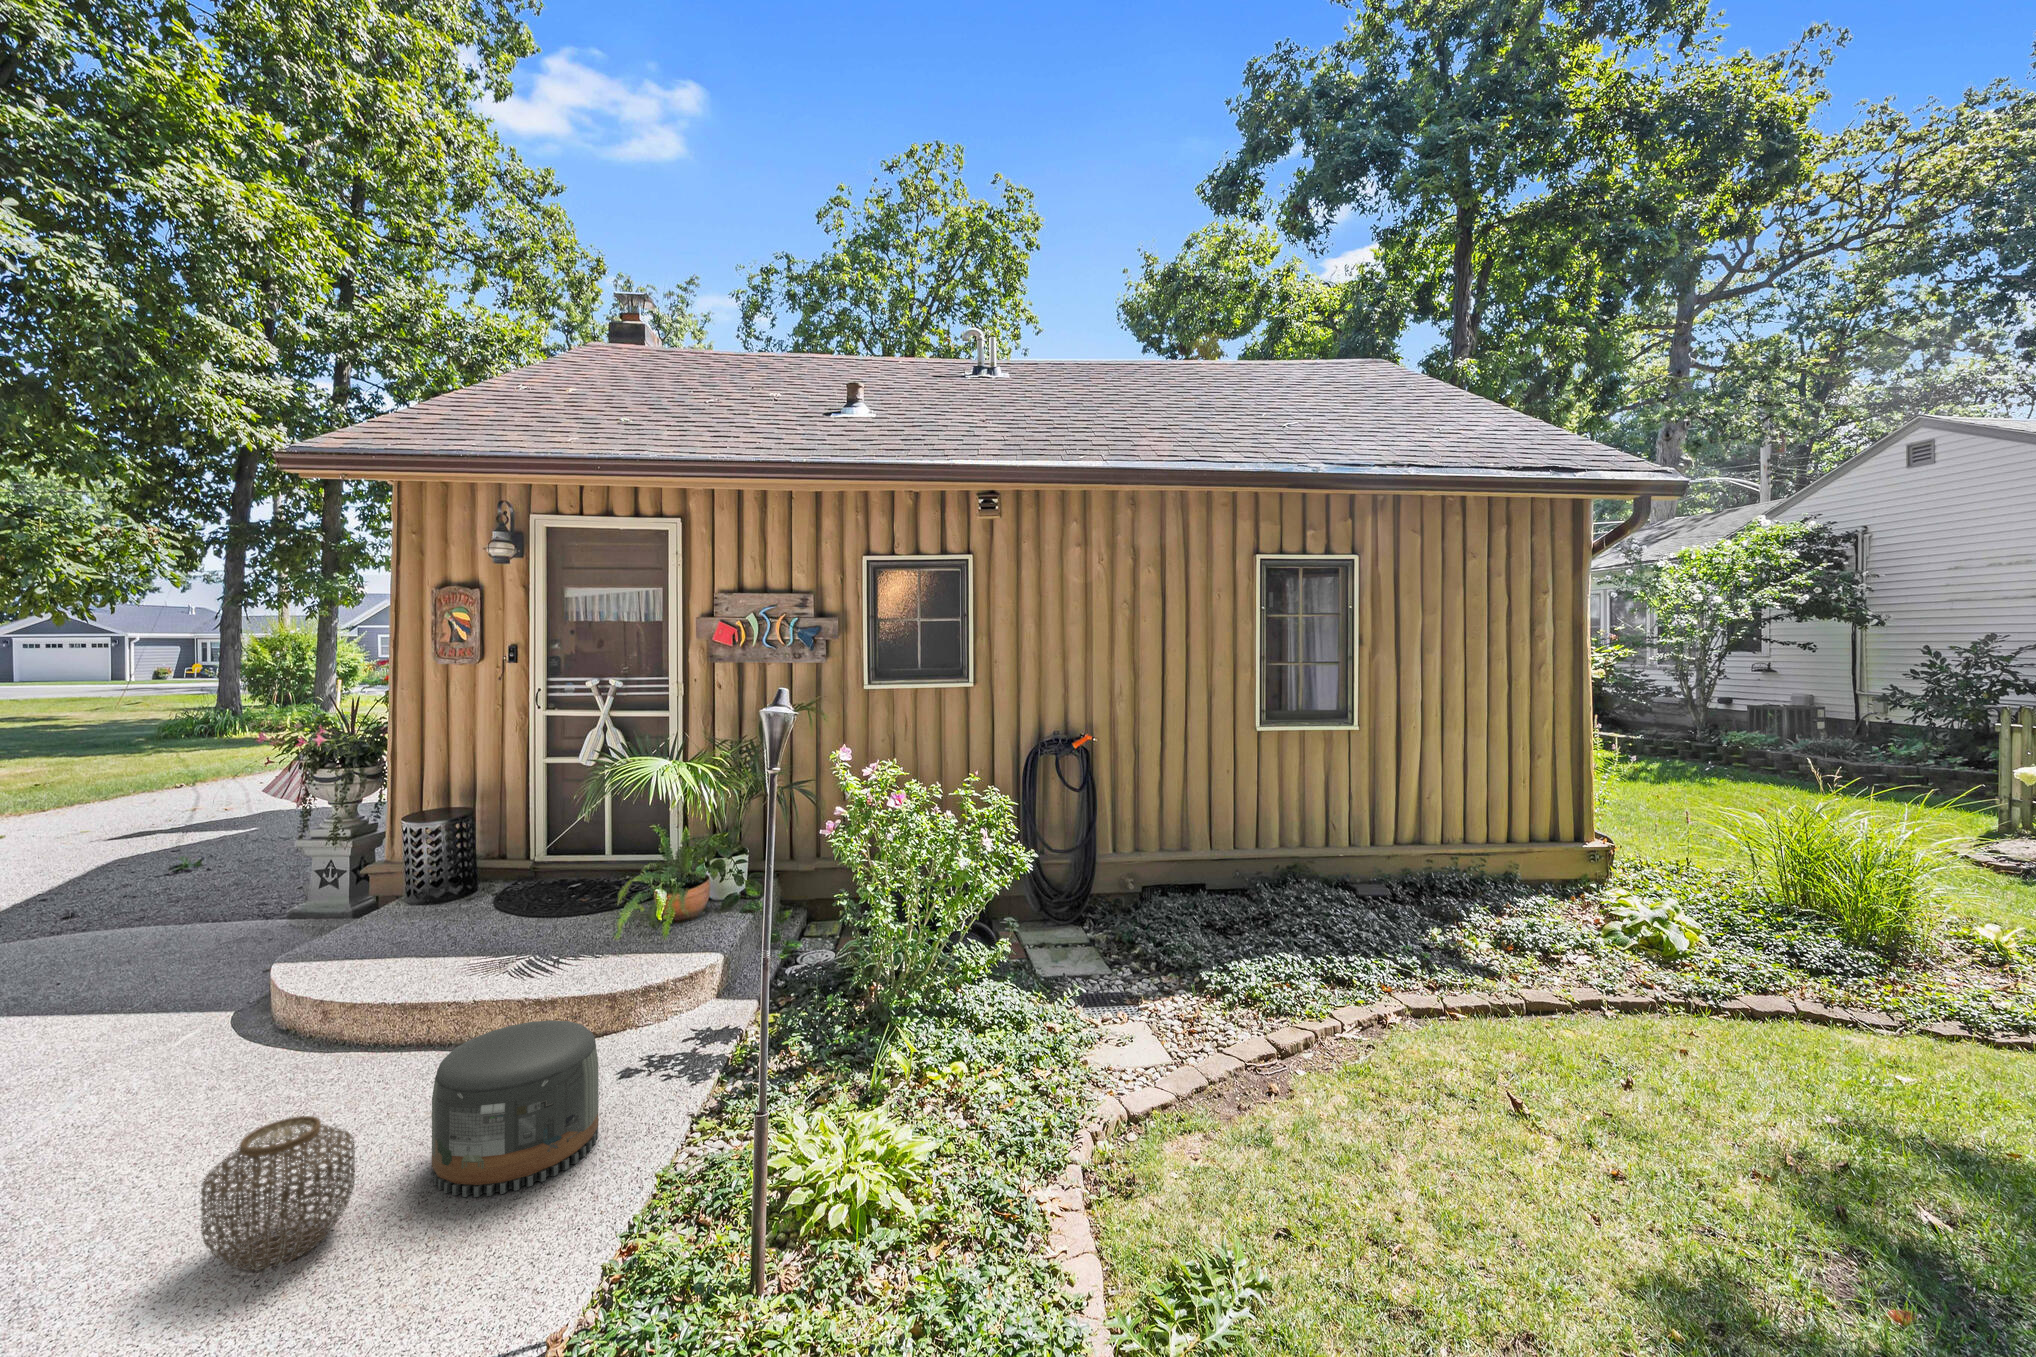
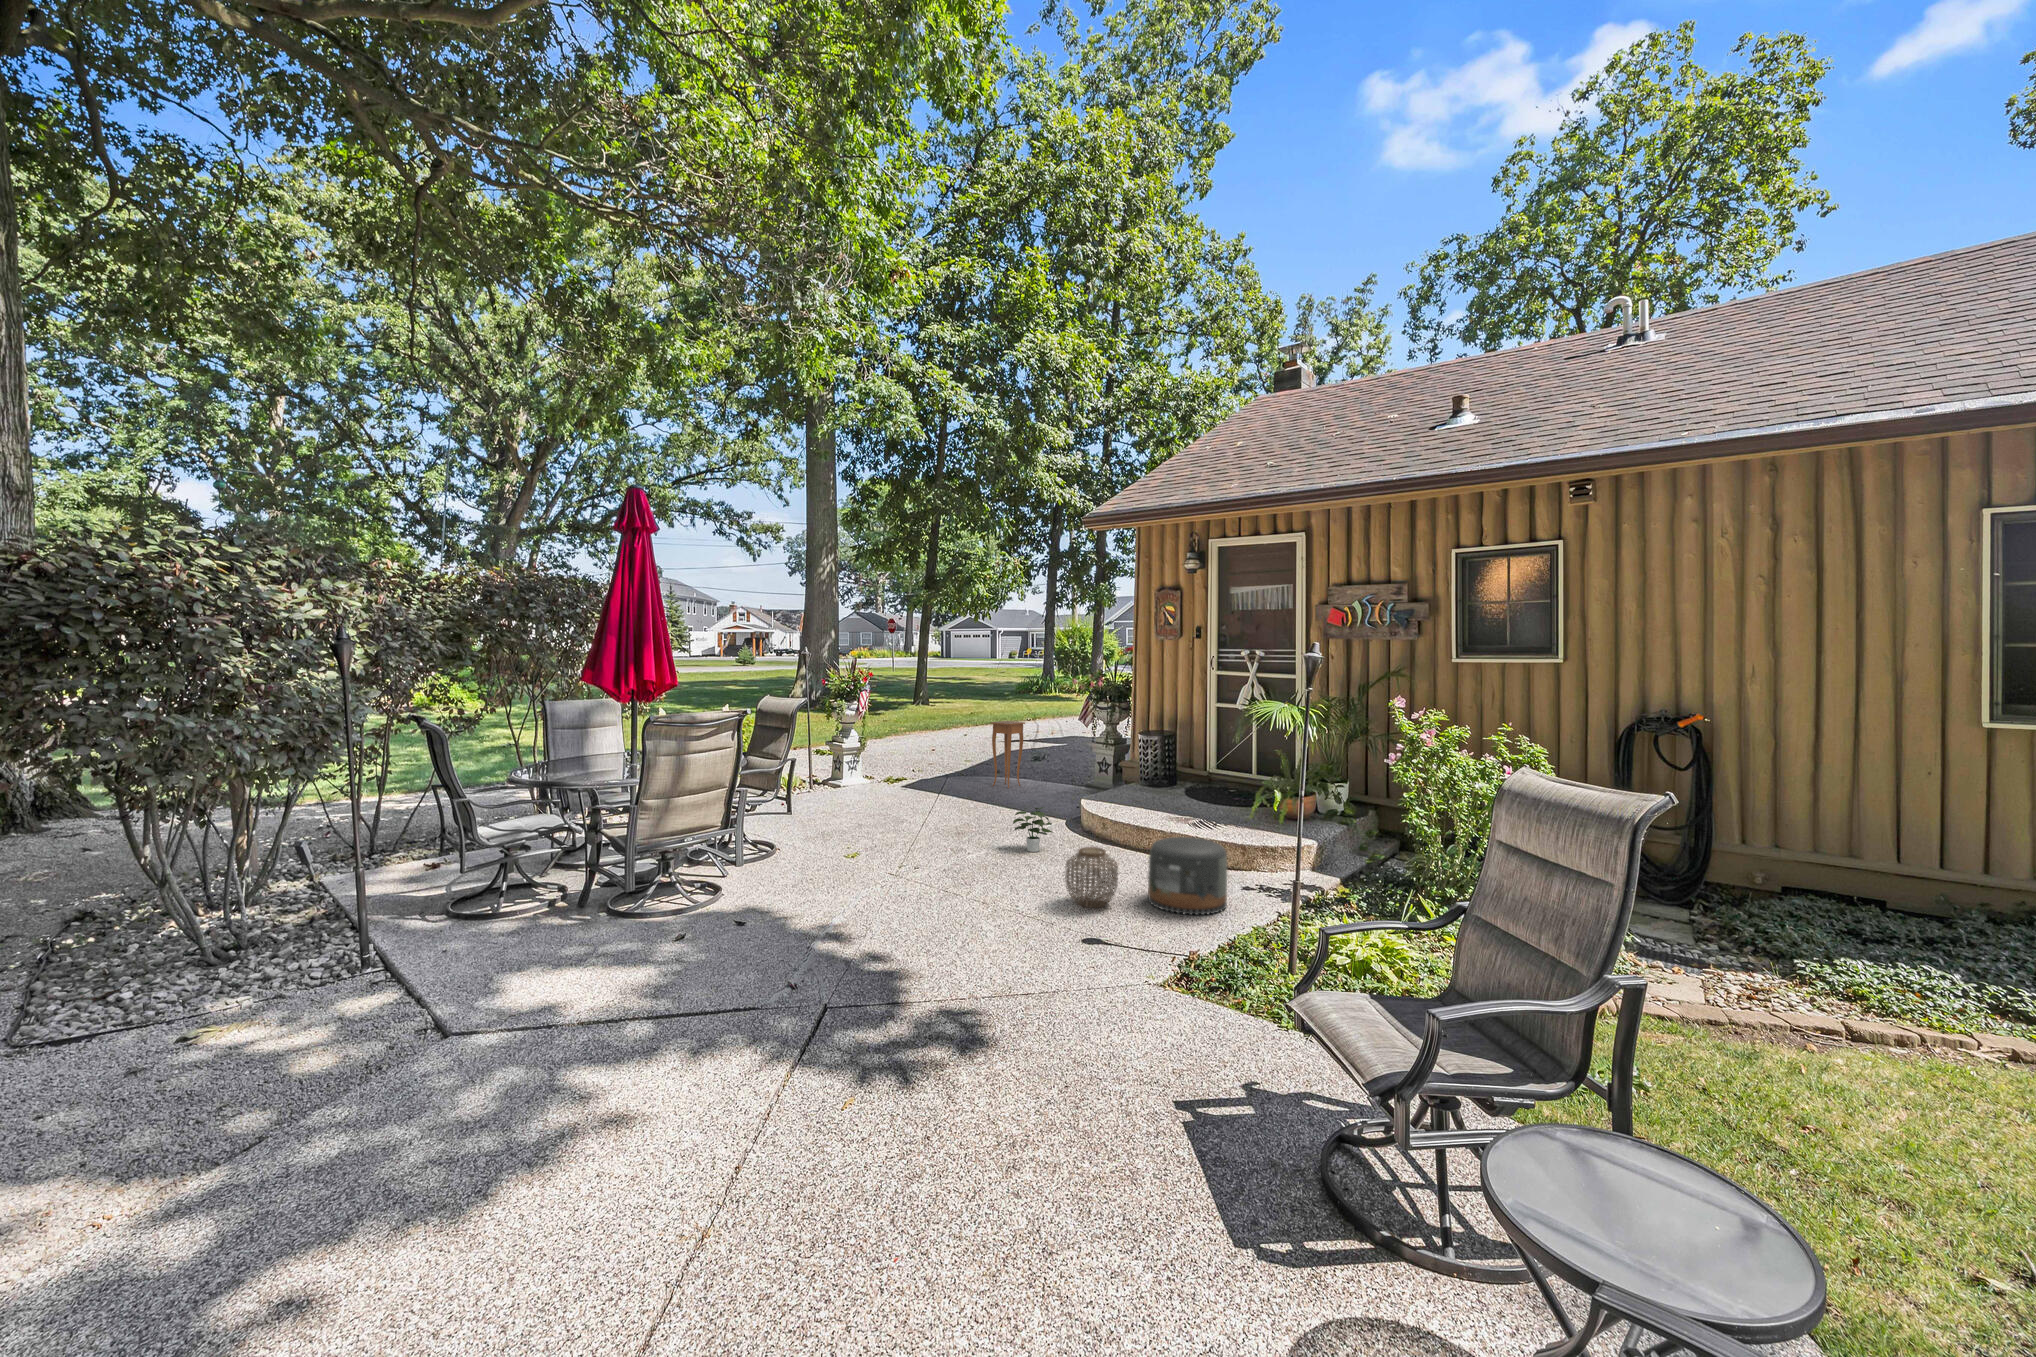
side table: none [38,817,141,953] -> present [991,721,1025,788]
potted plant: none [58,1018,193,1127] -> present [1013,807,1053,852]

